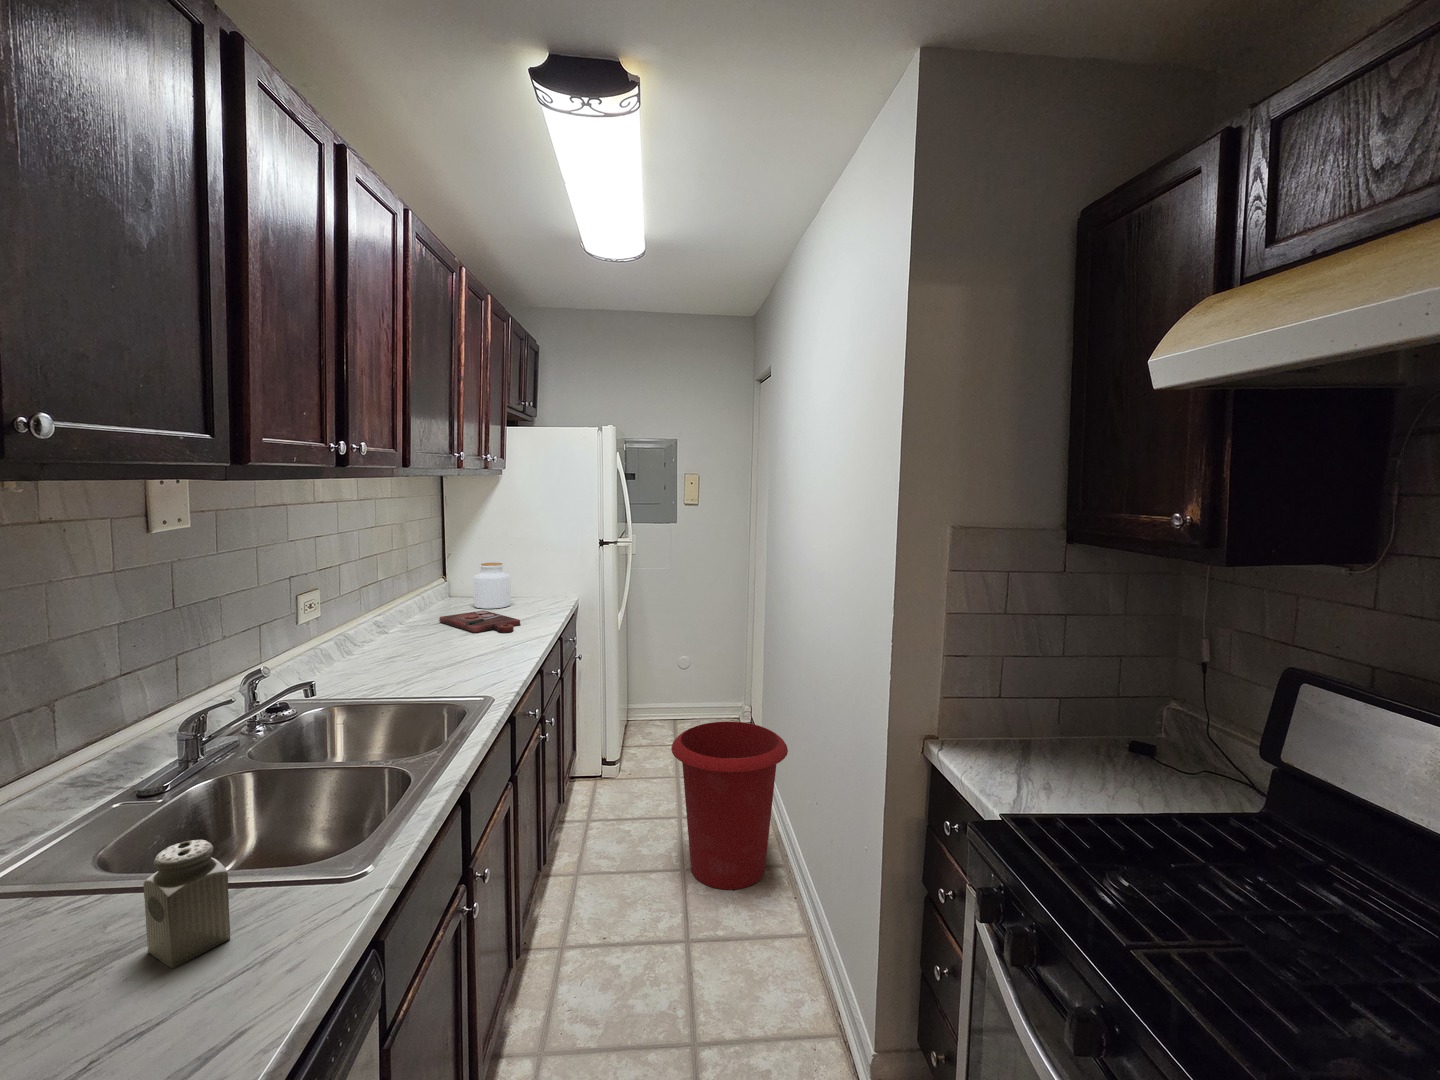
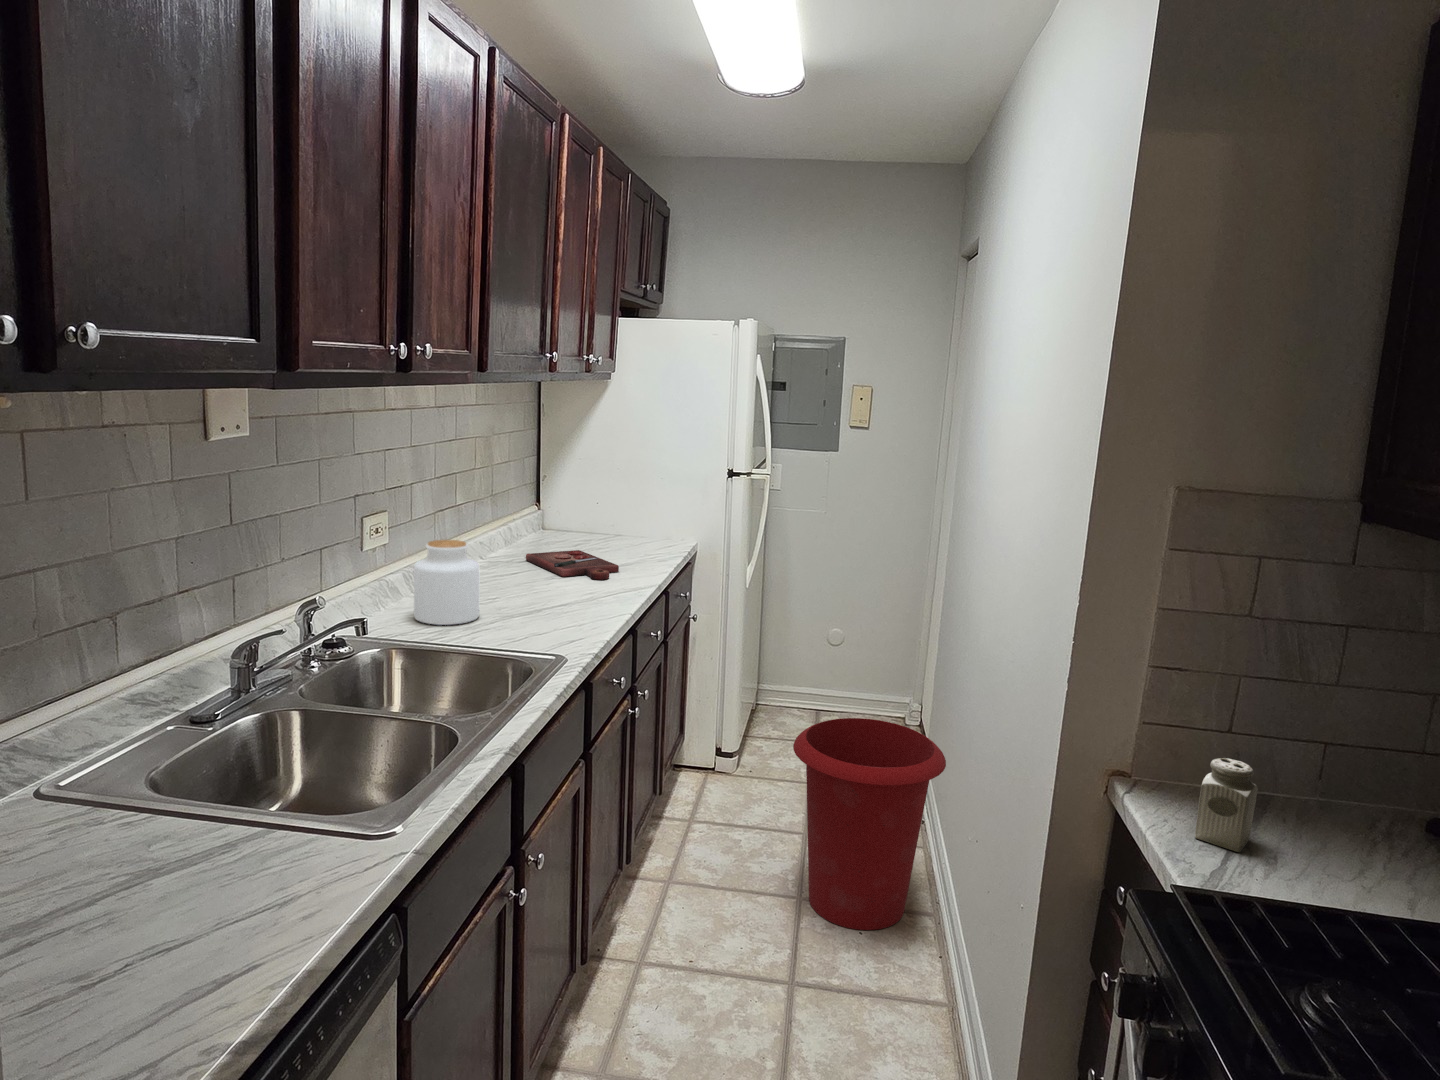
jar: present [473,563,511,609] -> present [414,540,479,625]
salt shaker: present [143,840,230,968] -> present [1195,758,1258,852]

